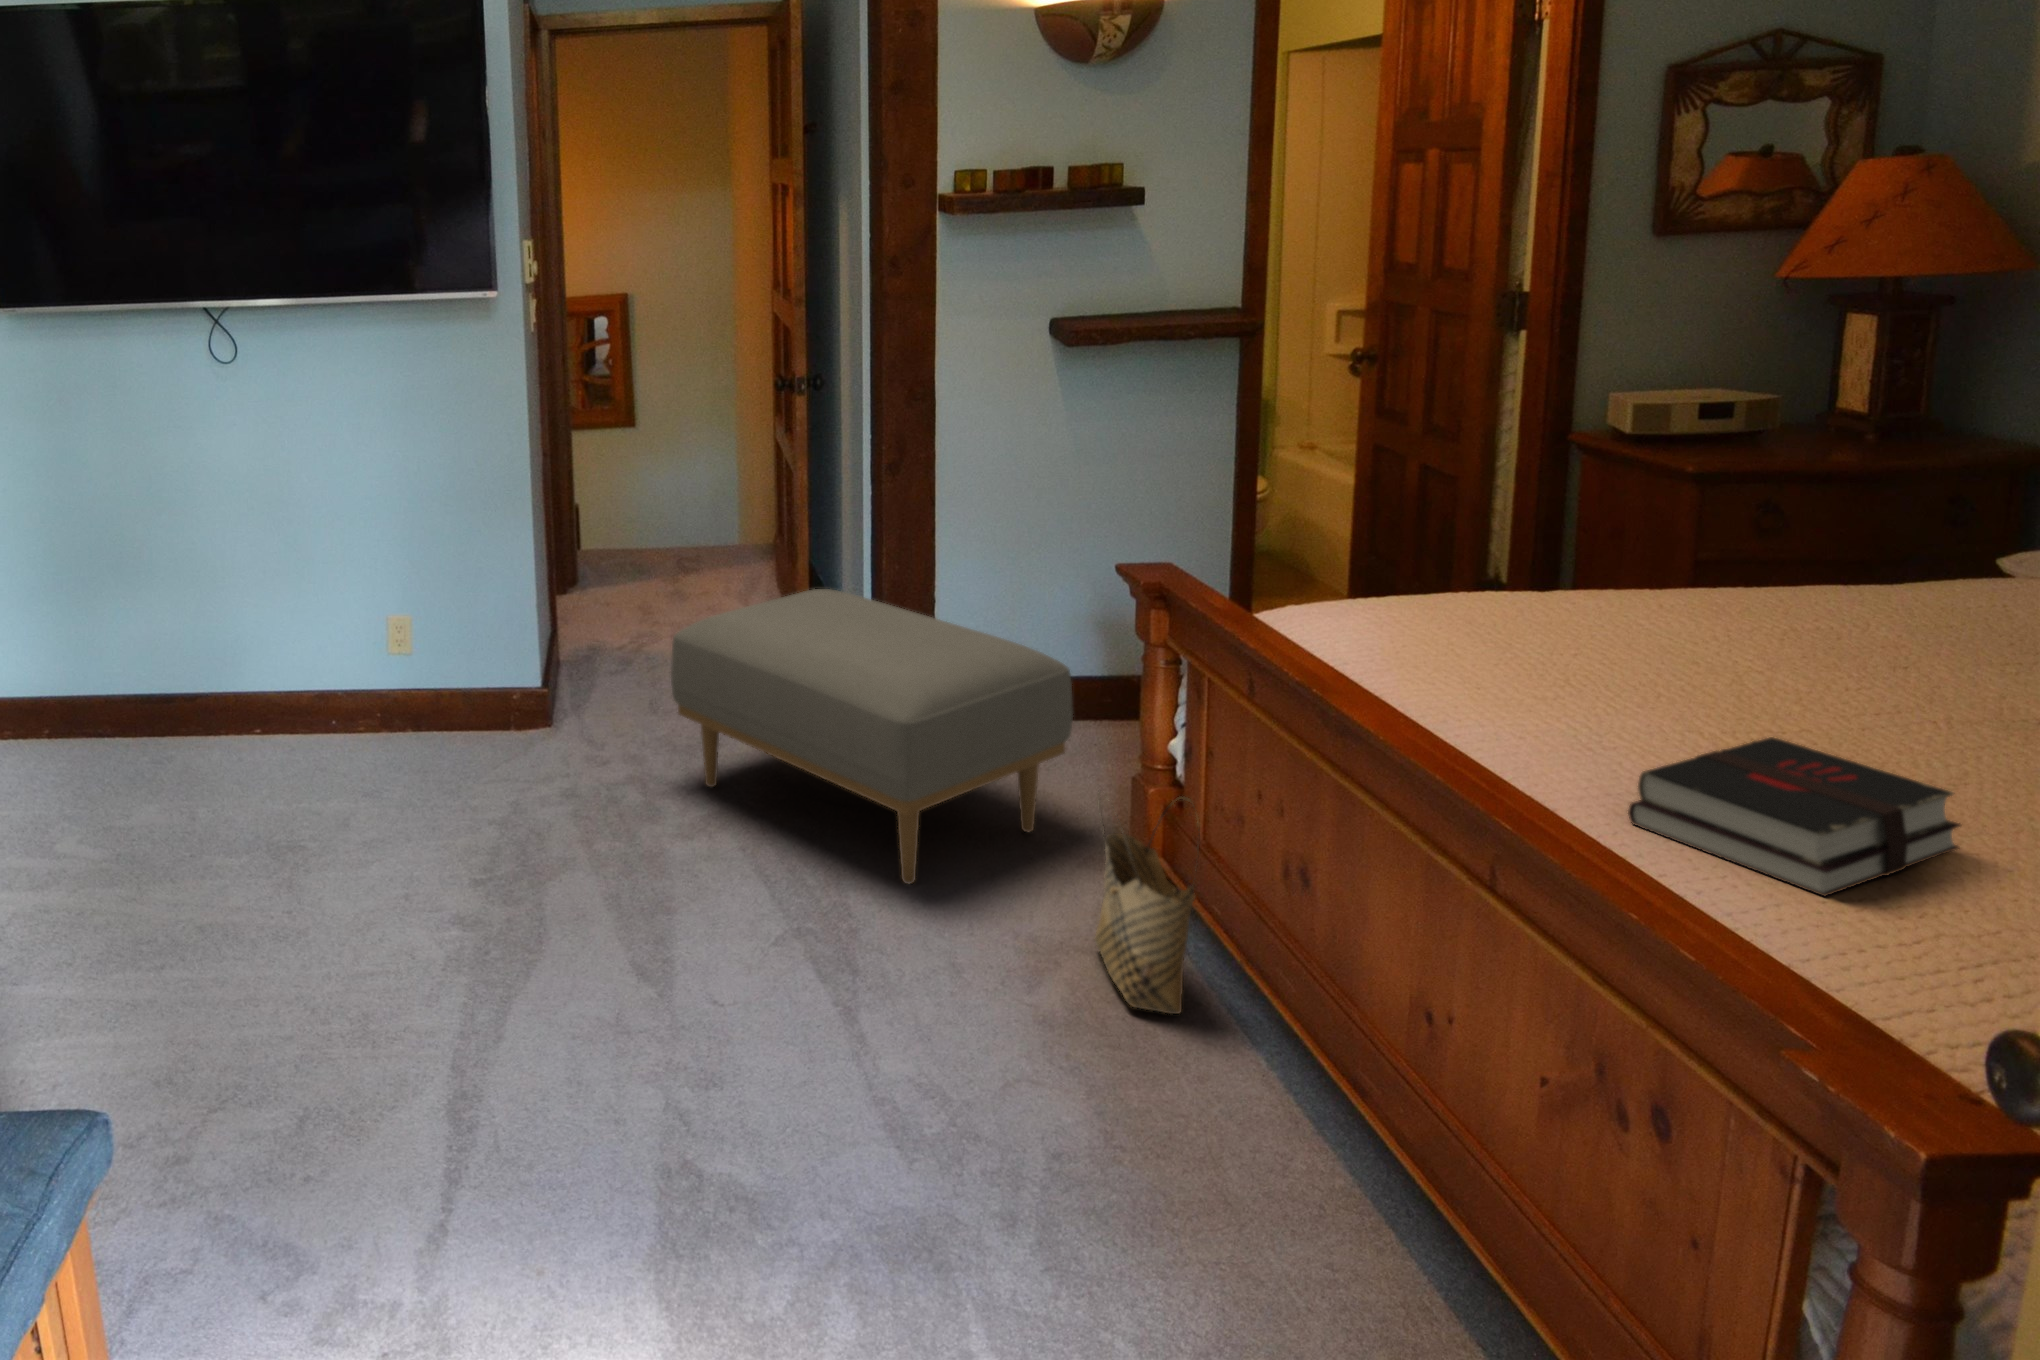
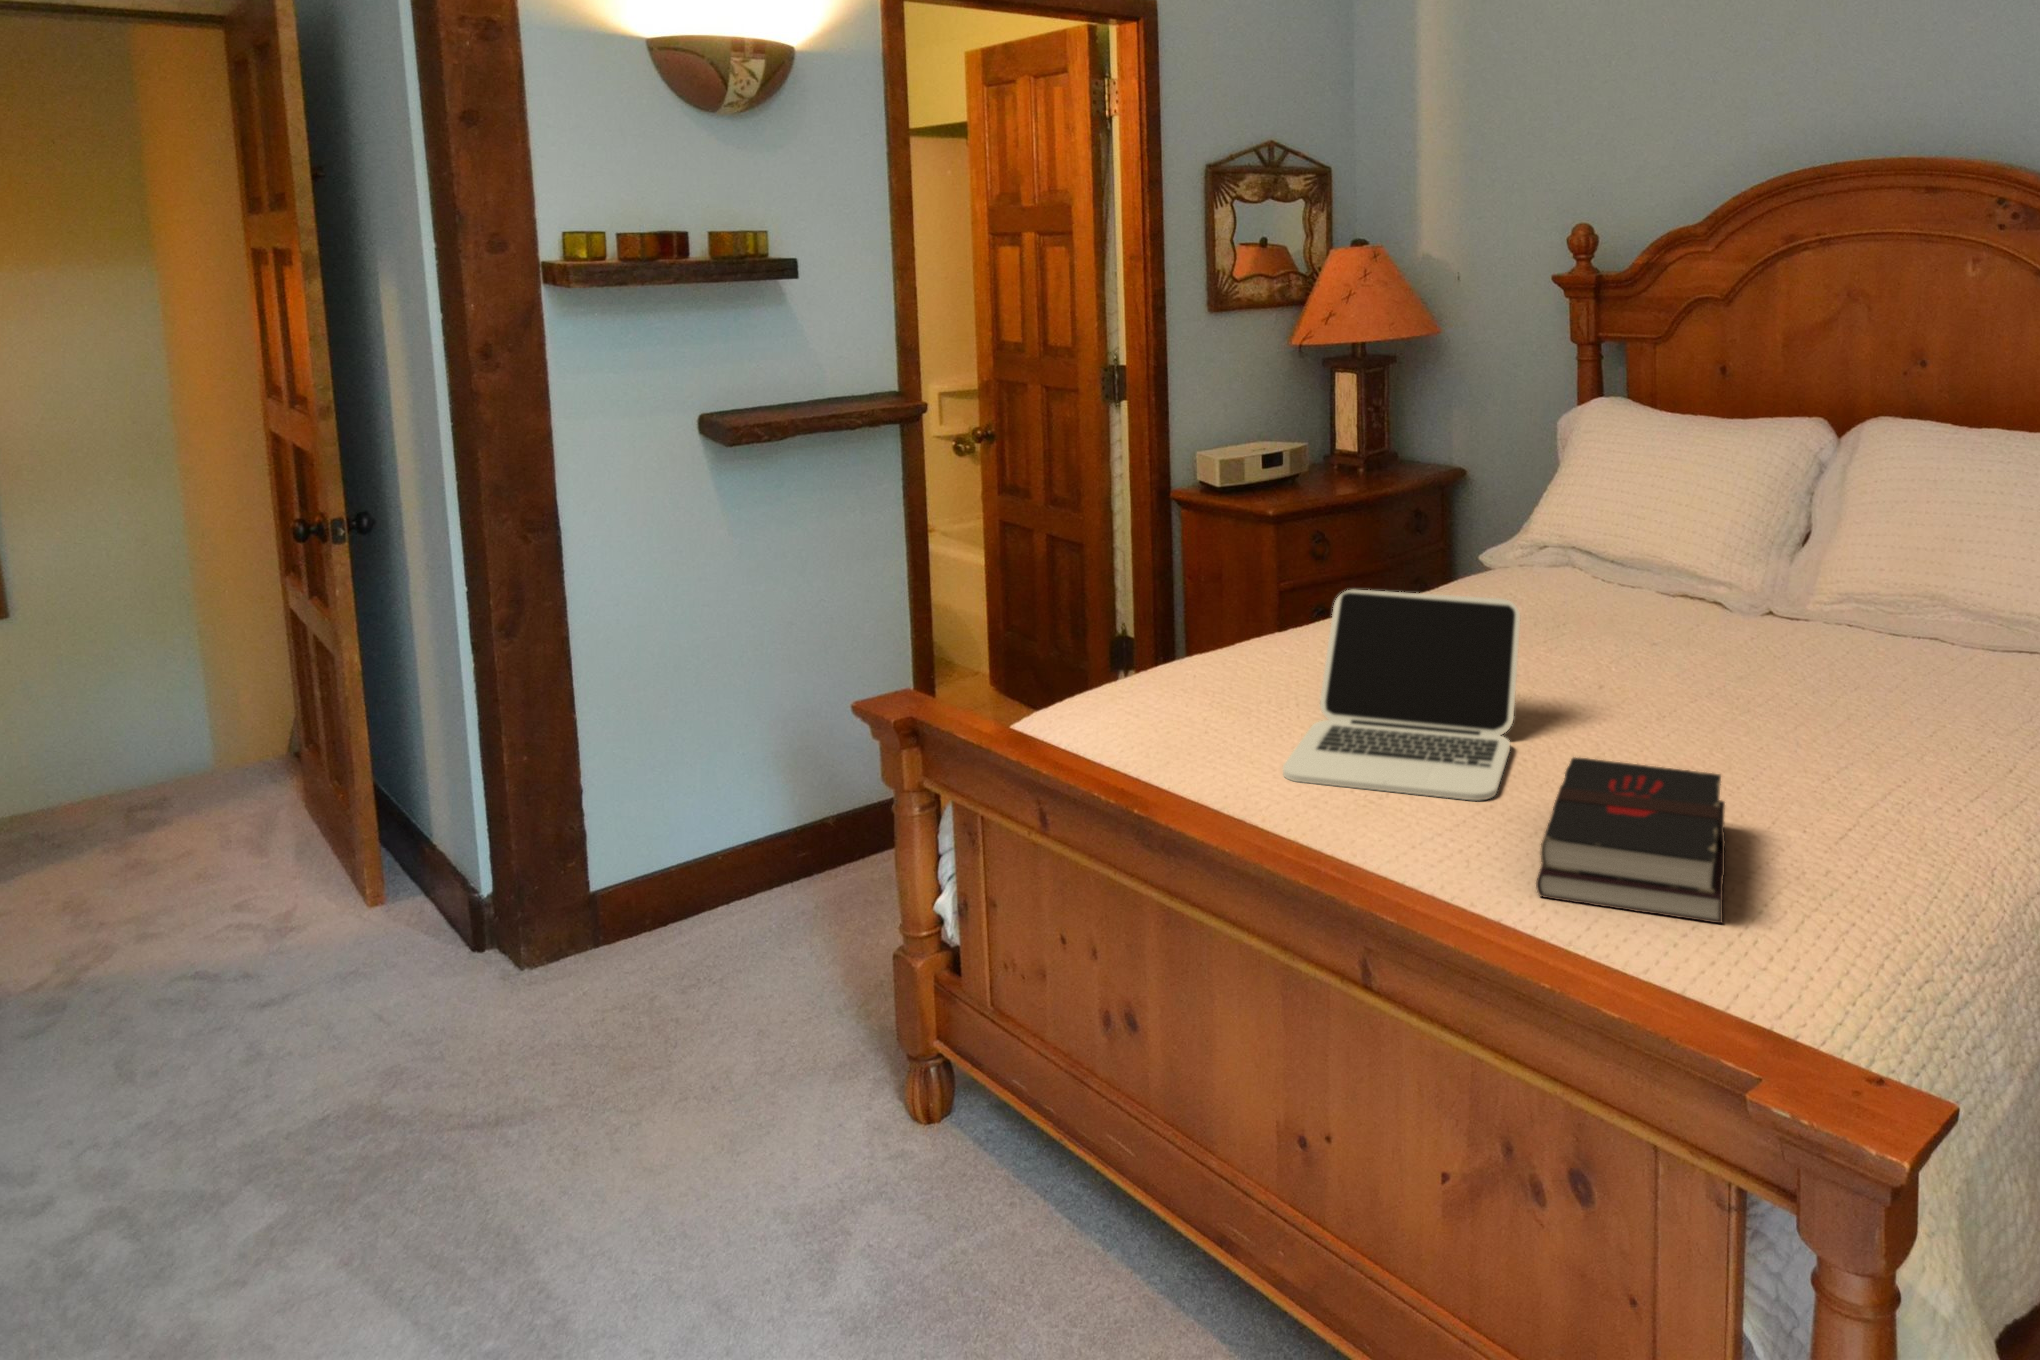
laptop: none [1461,549,1825,759] -> present [1283,590,1520,801]
ottoman: present [671,589,1073,884] -> none [142,817,793,1230]
woven basket: present [1095,797,1199,1014] -> none [885,976,1022,1279]

